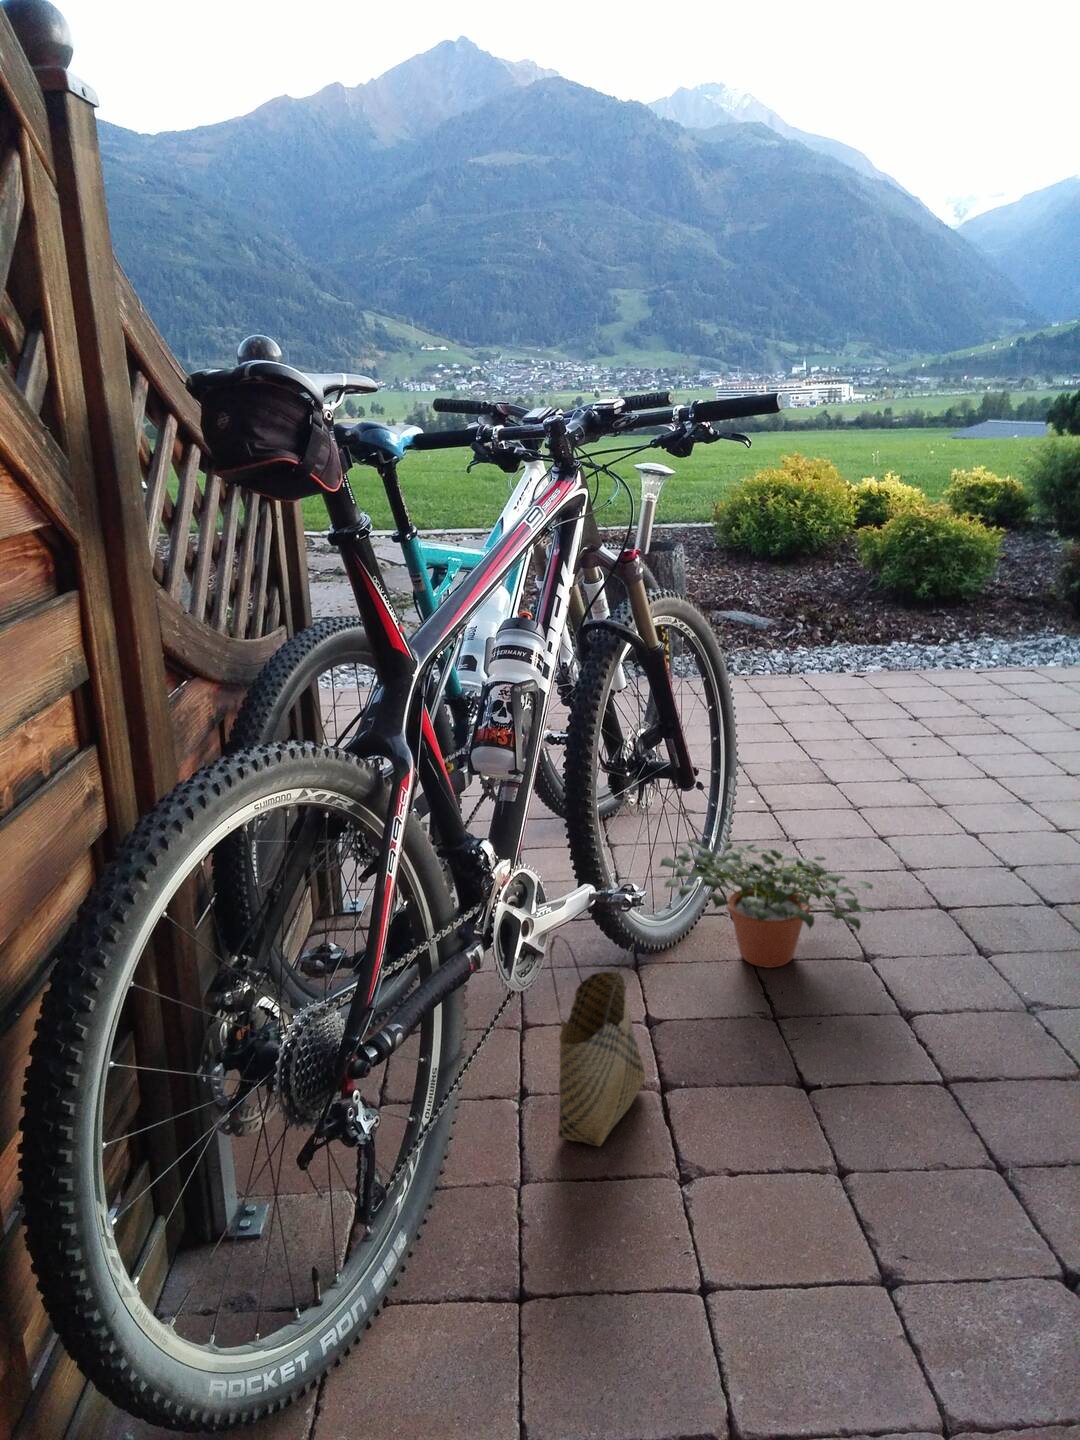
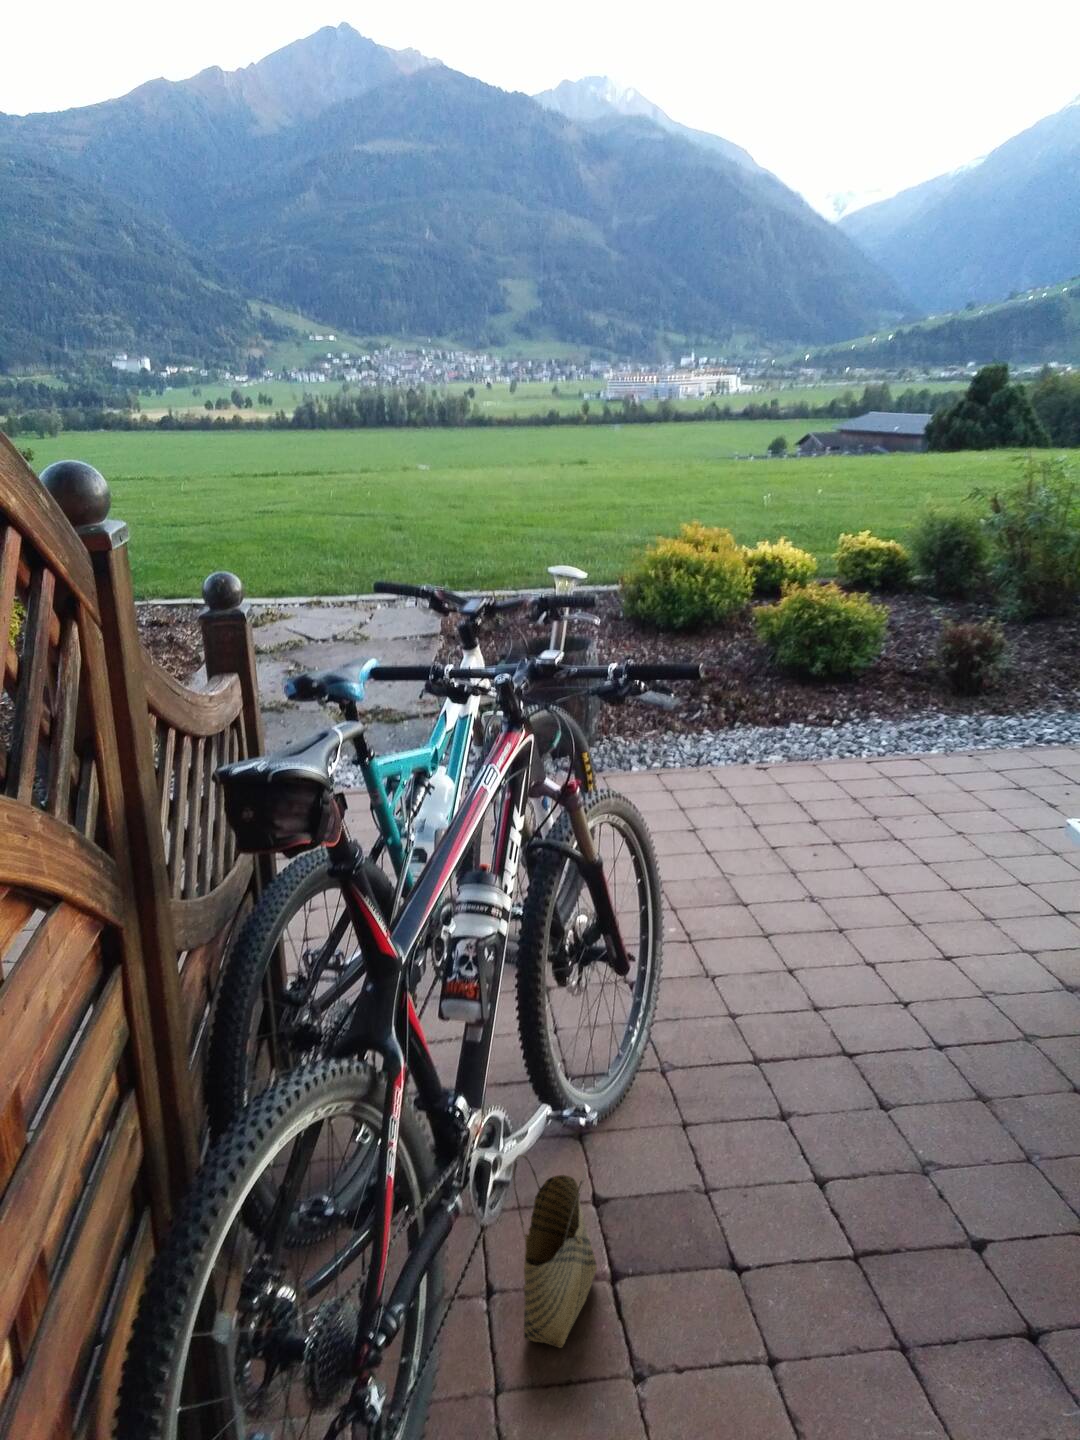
potted plant: present [660,838,874,968] -> none [597,1005,791,1130]

